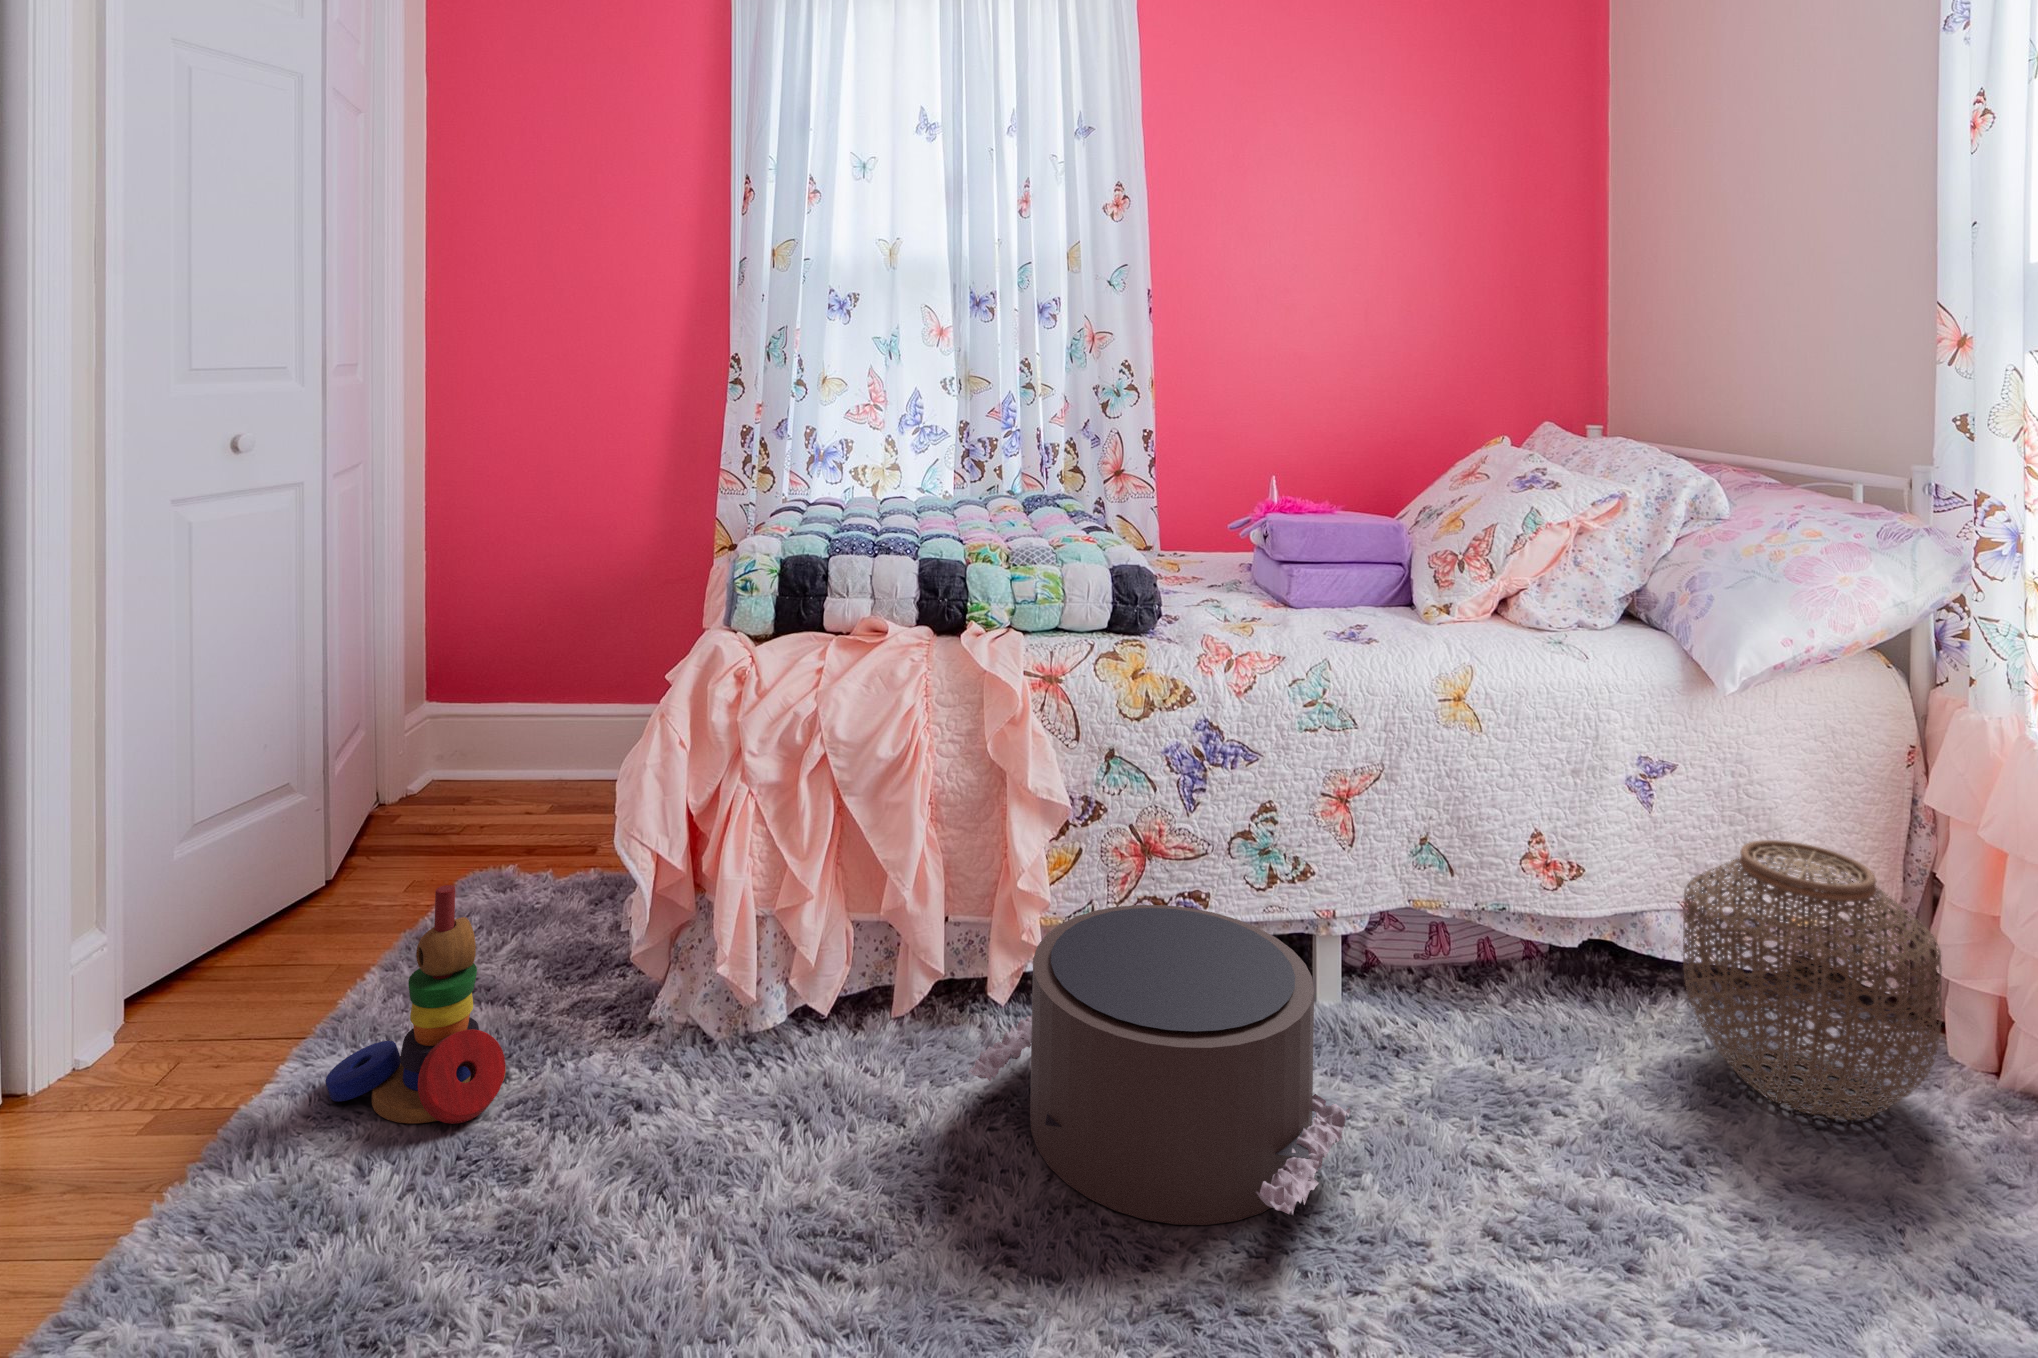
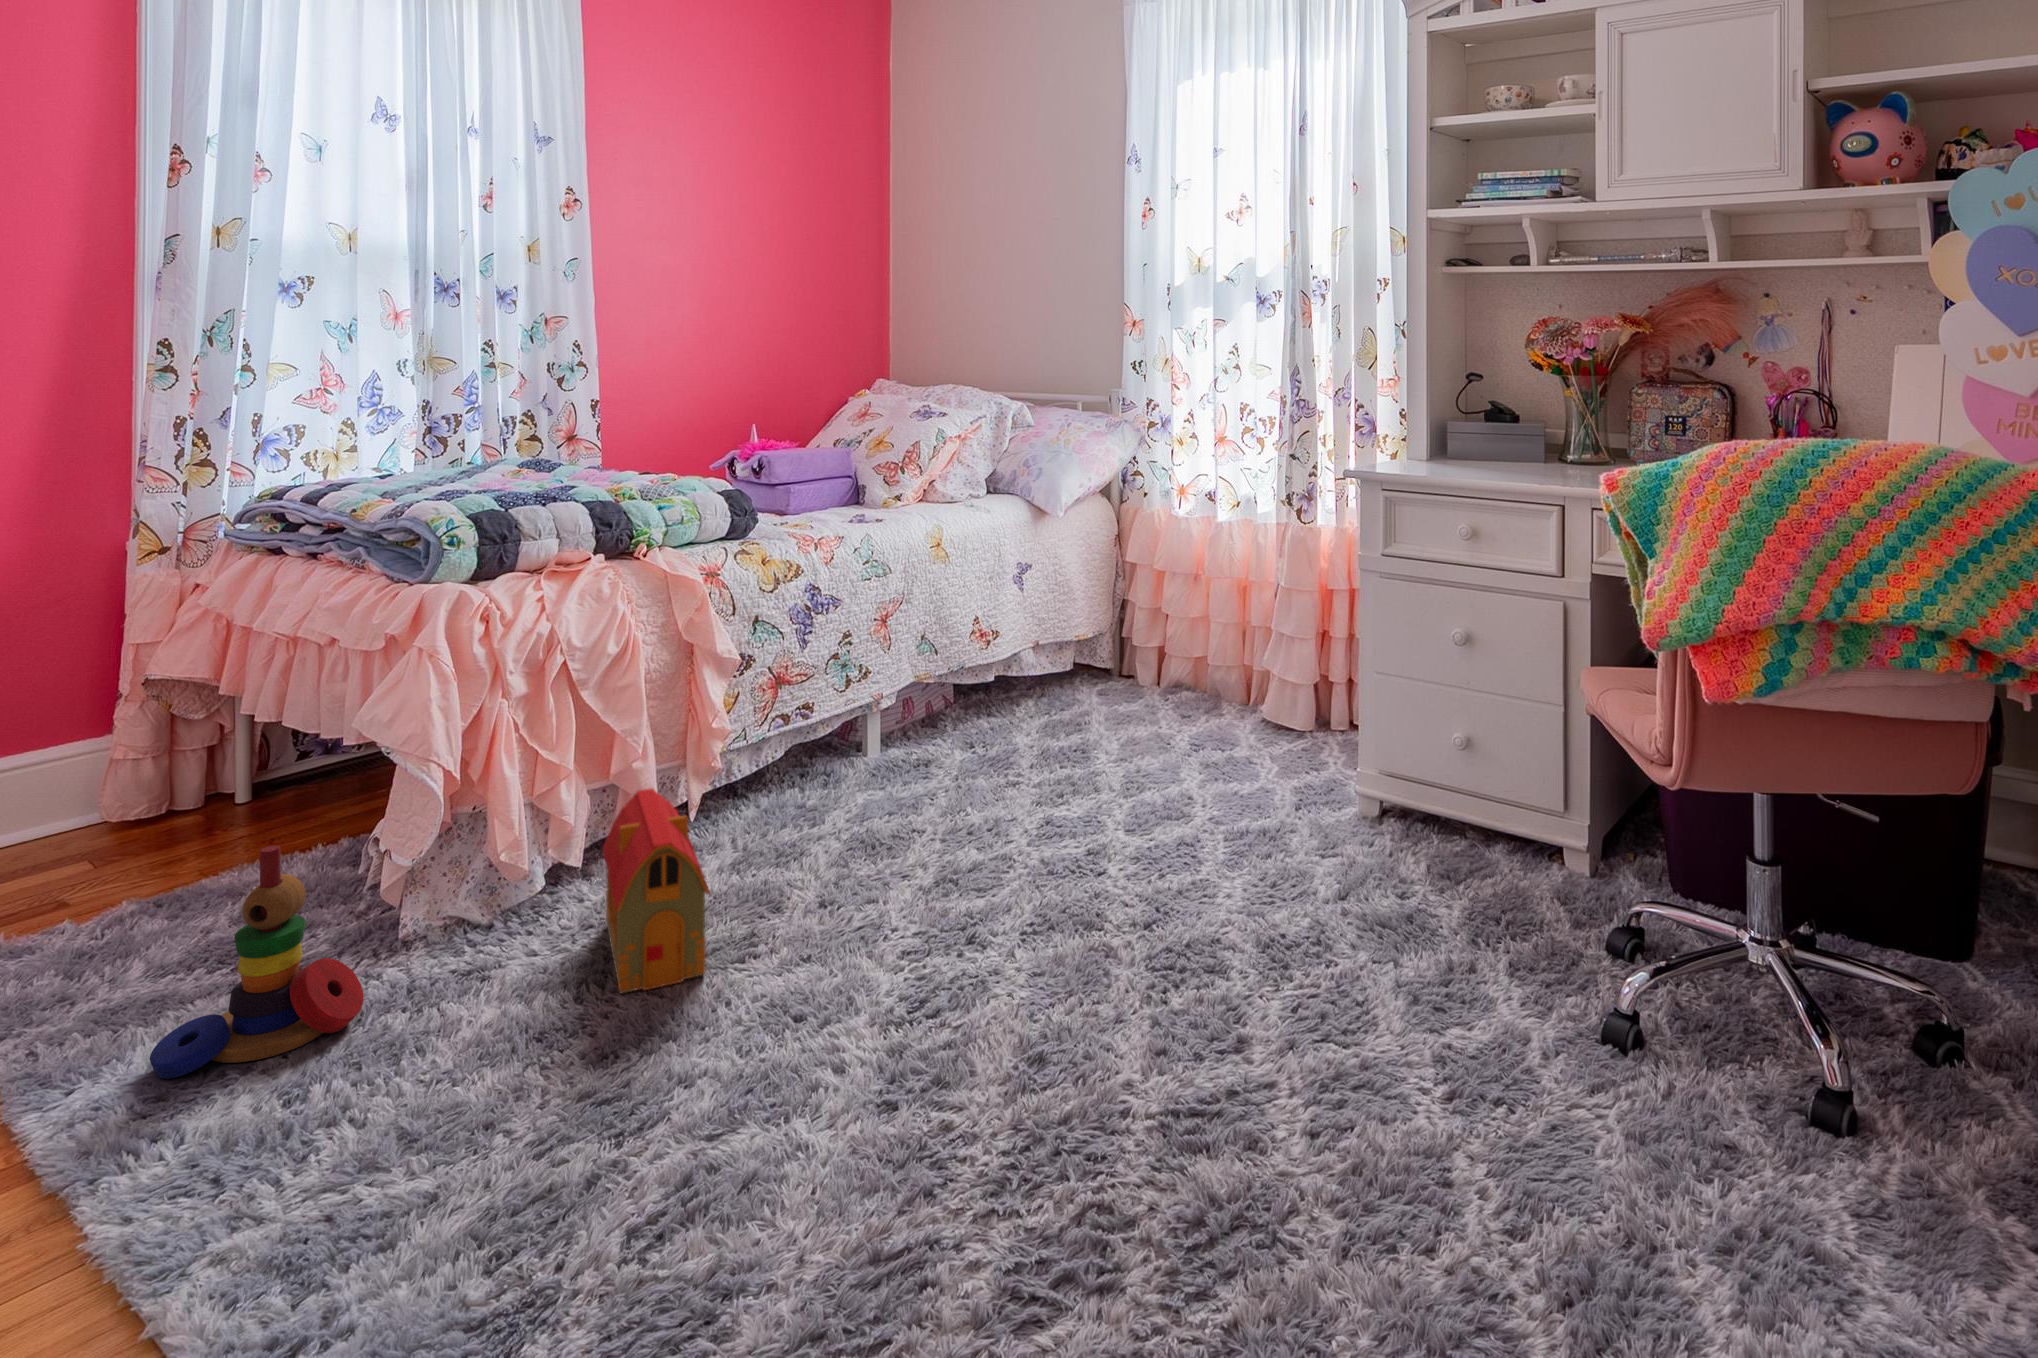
woven basket: present [1683,840,1942,1120] -> none [1047,590,1161,723]
pouf: present [969,905,1350,1225] -> none [730,705,968,869]
toy house: none [641,958,868,1291] -> present [603,788,710,993]

